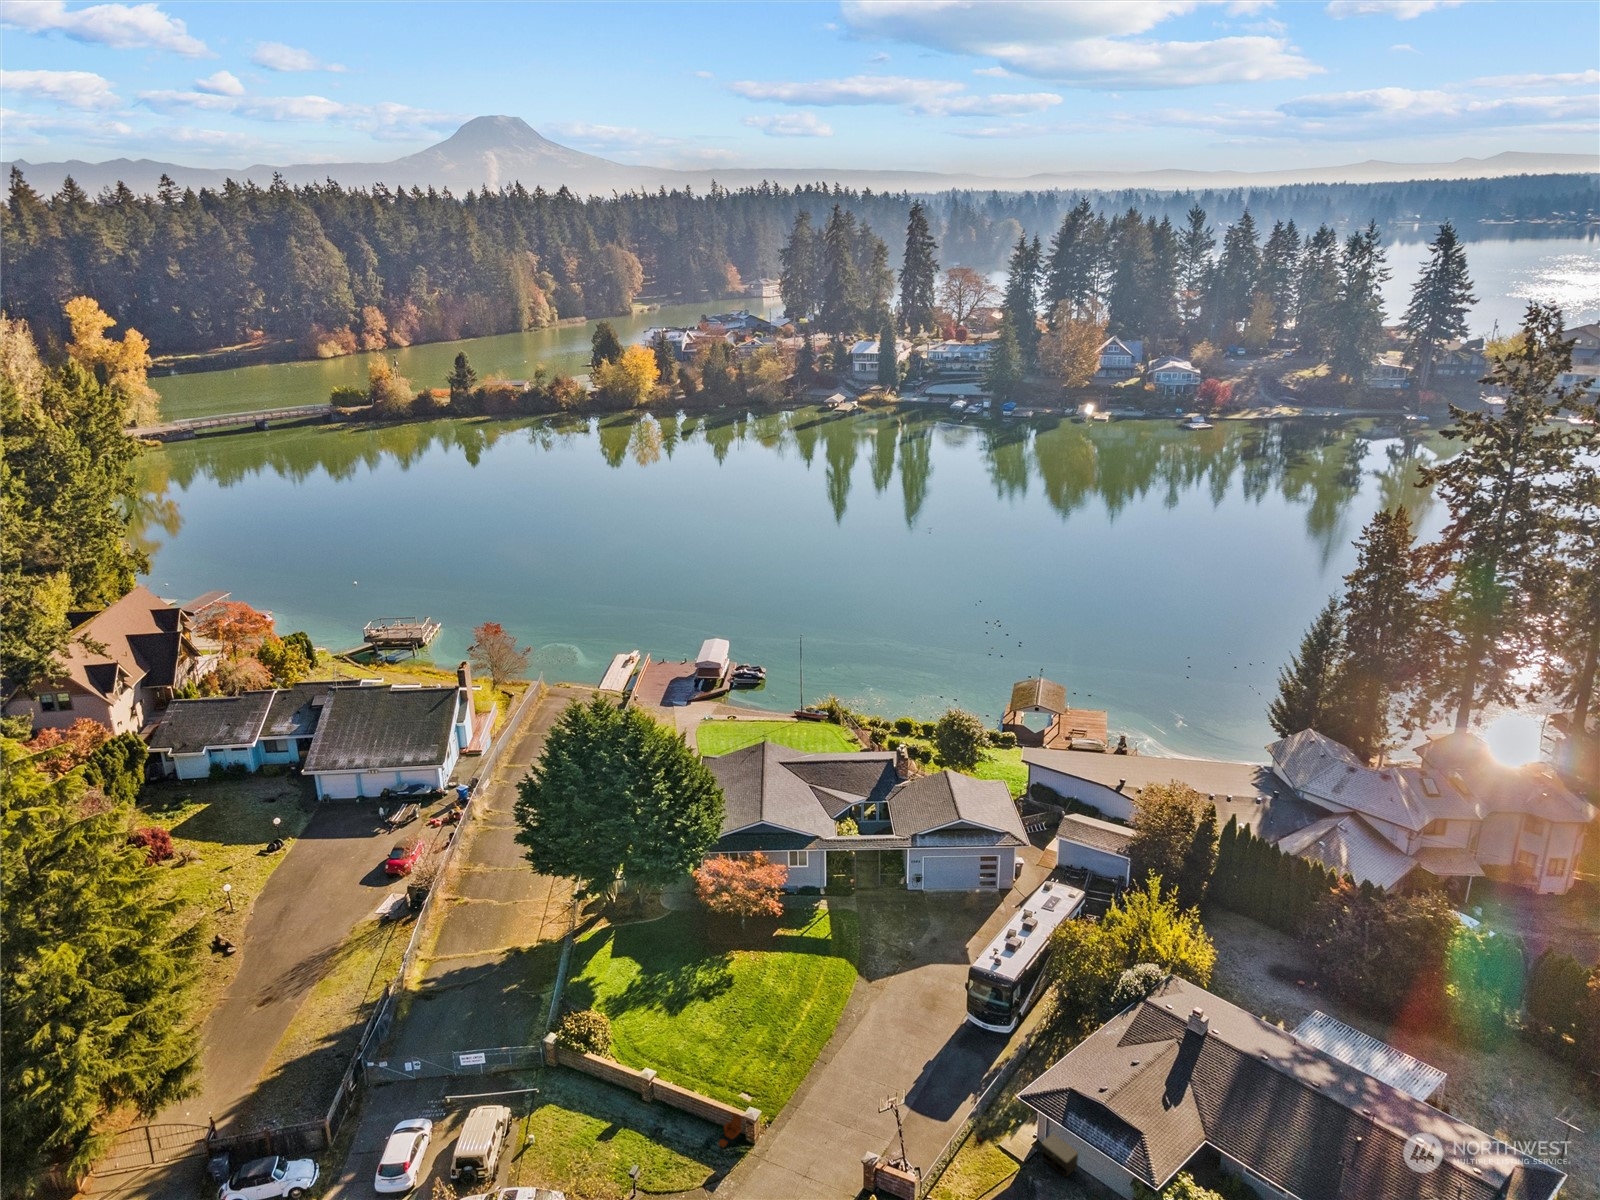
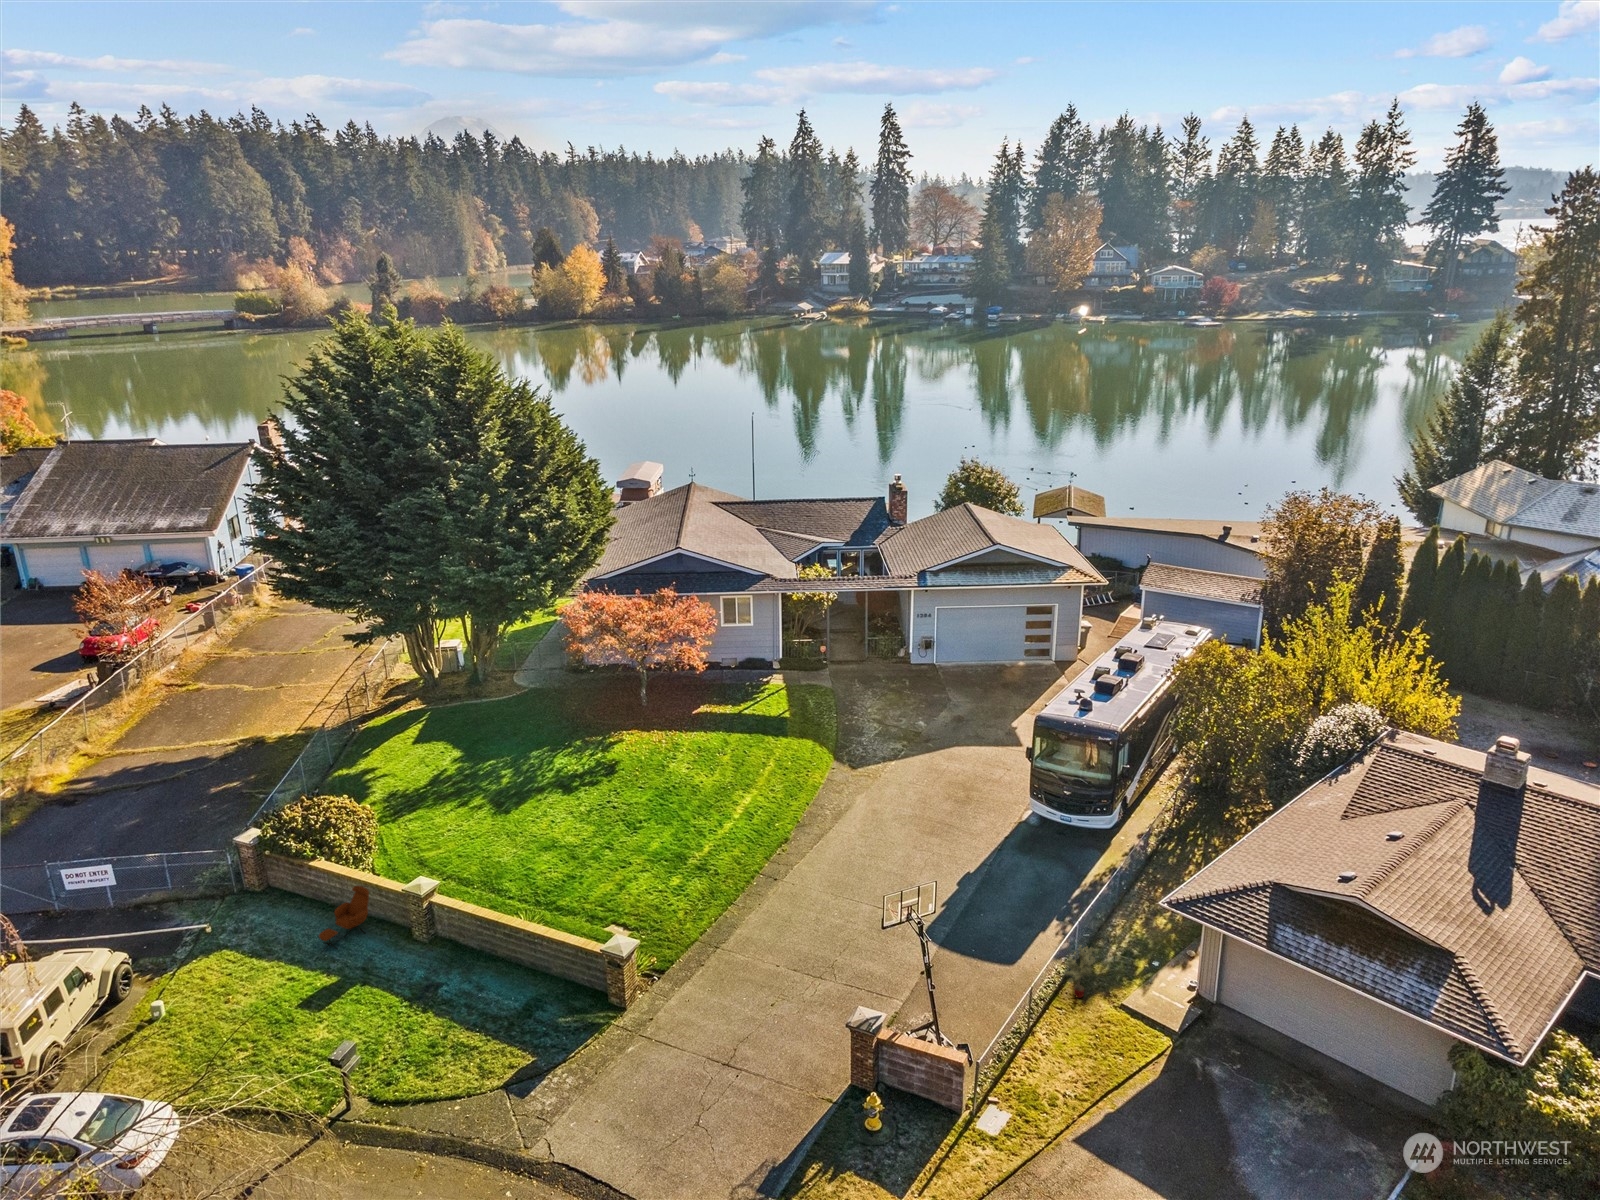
lounge chair: present [718,1113,742,1149] -> present [319,885,369,946]
storage bench: present [1042,1134,1078,1177] -> none [1210,973,1294,1058]

